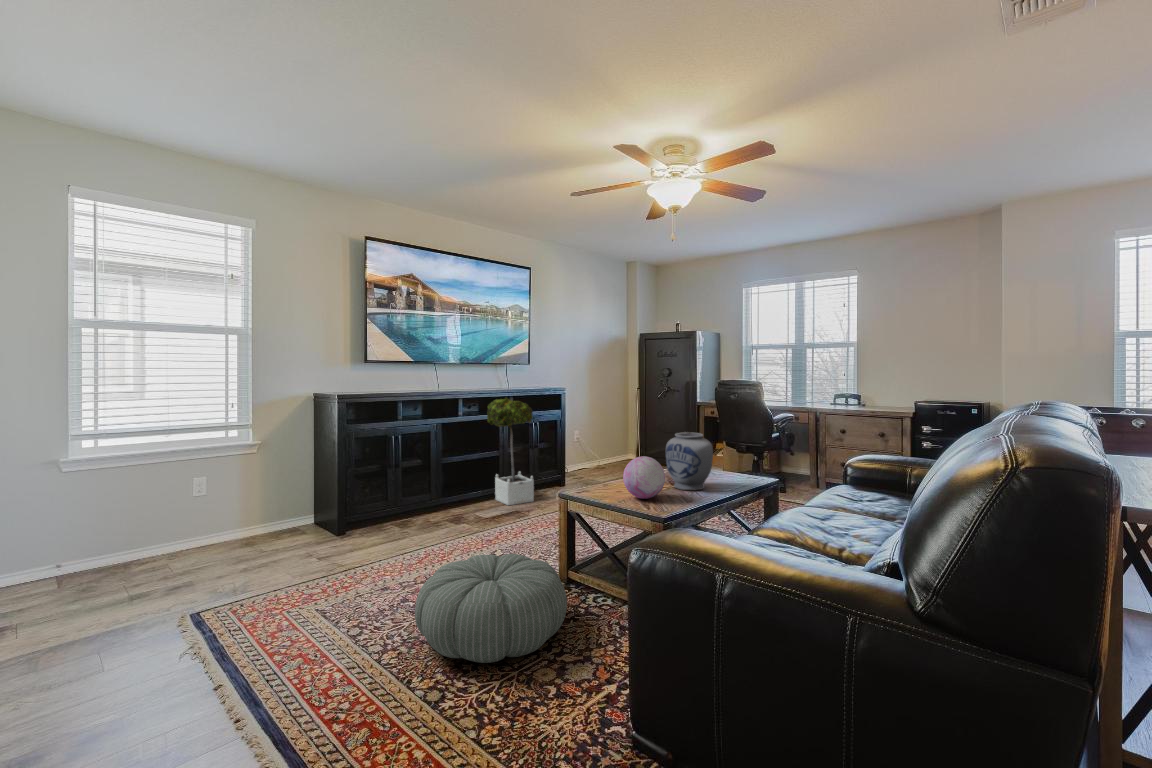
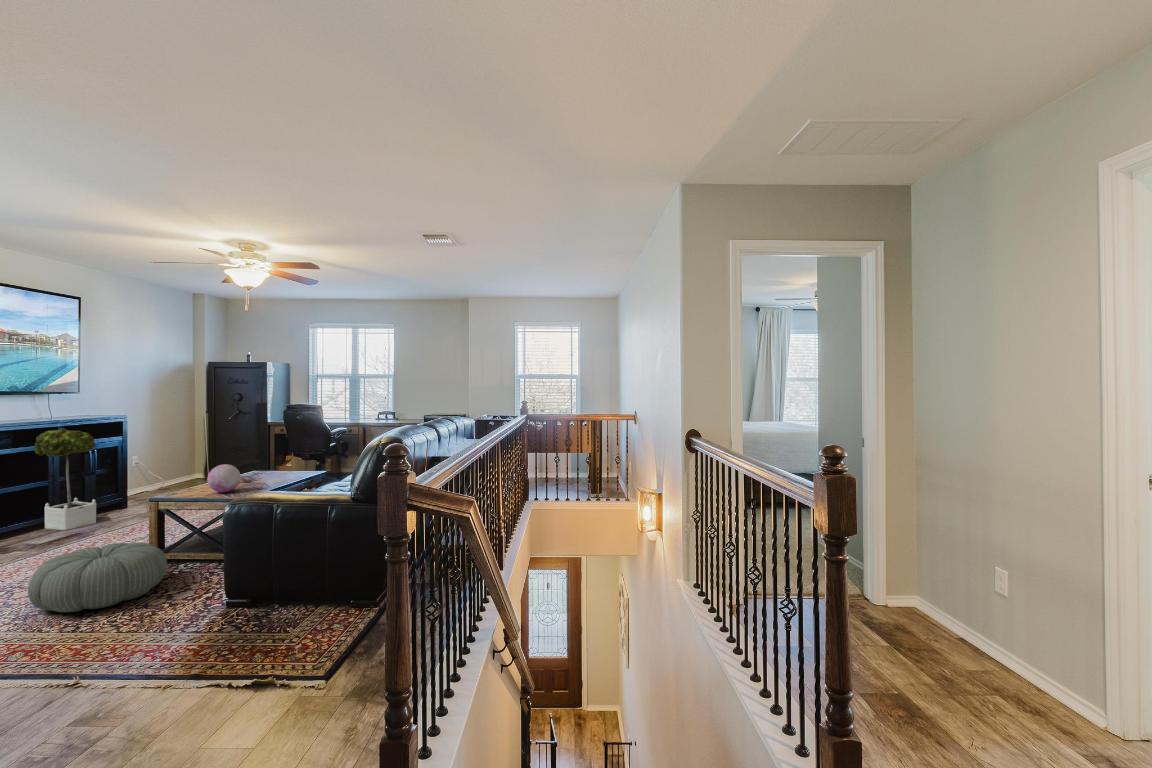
vase: present [666,432,713,490] -> none [240,446,276,485]

